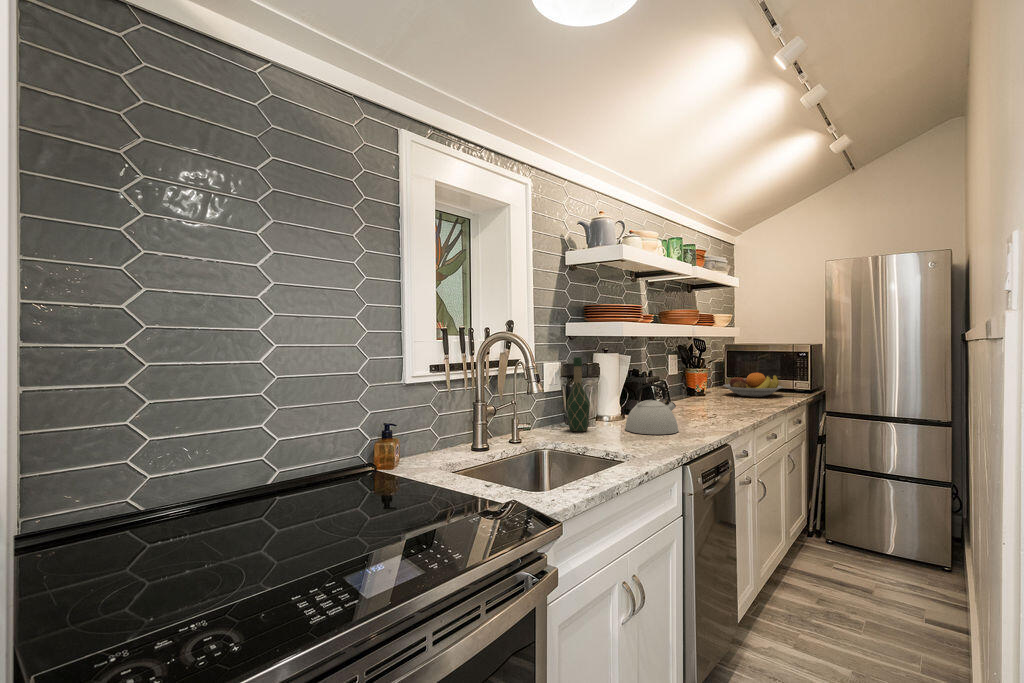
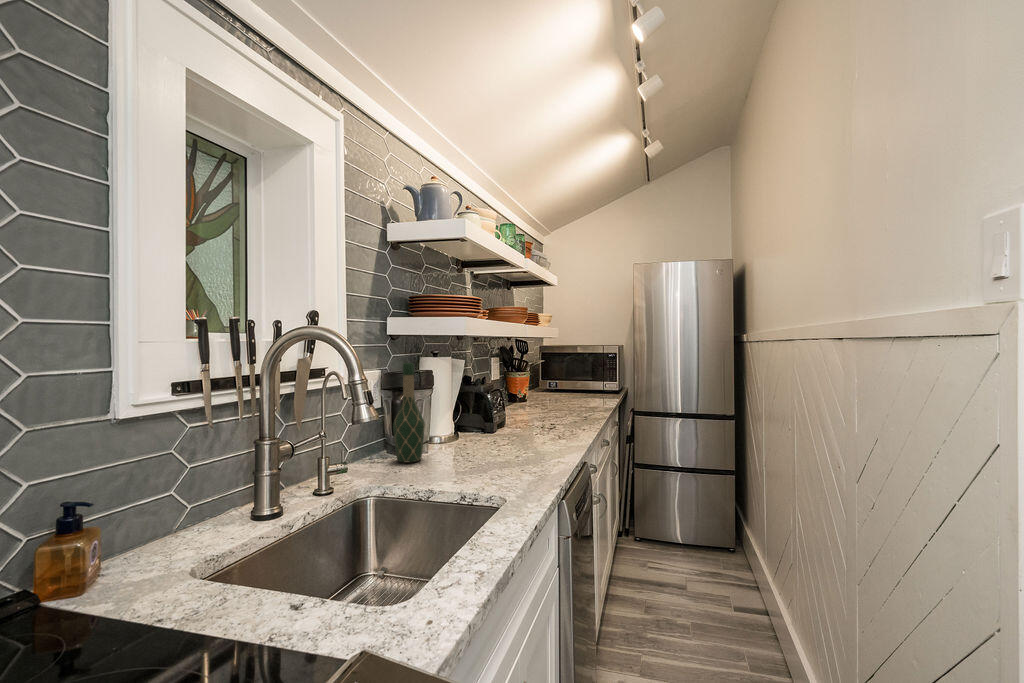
fruit bowl: present [723,373,783,397] -> none [543,375,598,399]
kettle: present [625,384,679,434] -> none [468,395,531,458]

